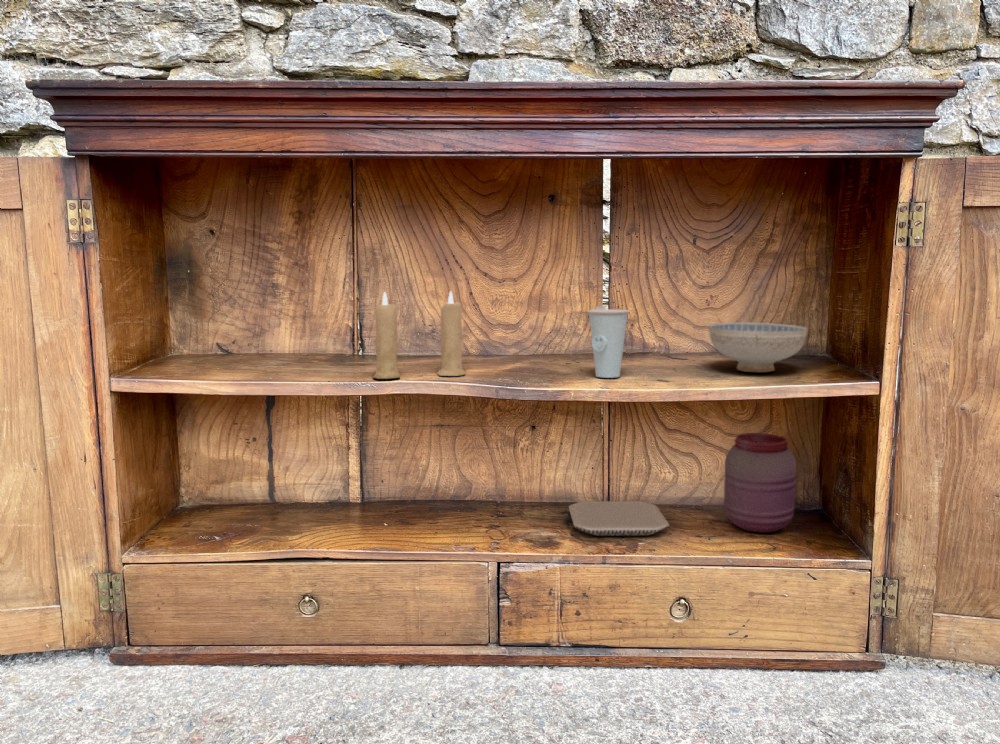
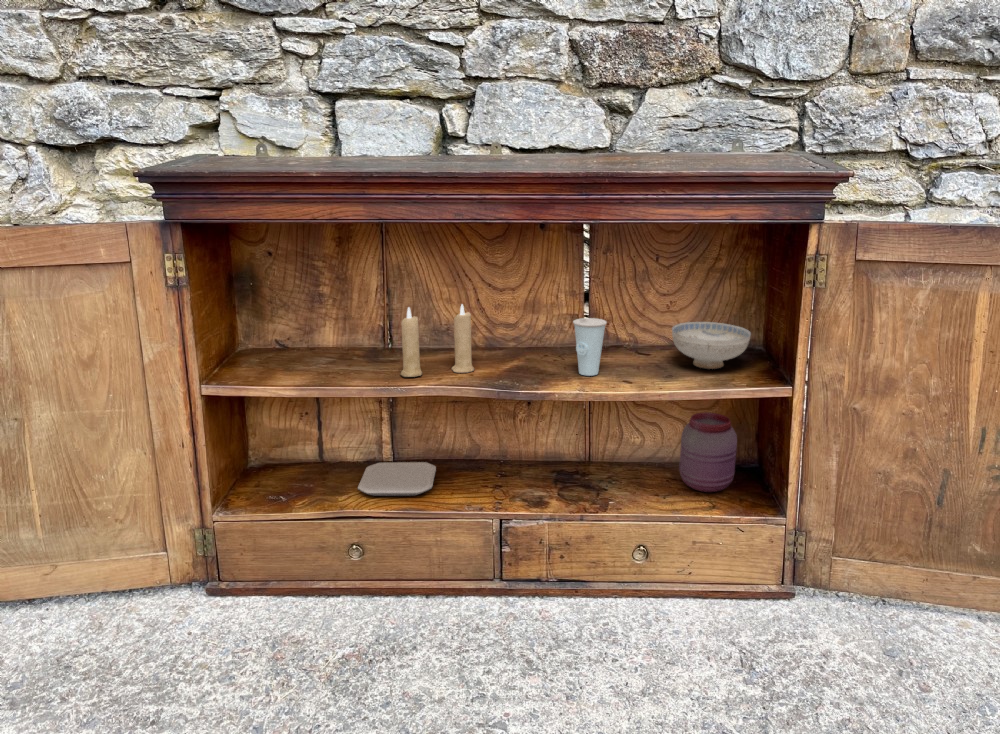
plate: present [569,501,669,536] -> present [358,462,436,496]

